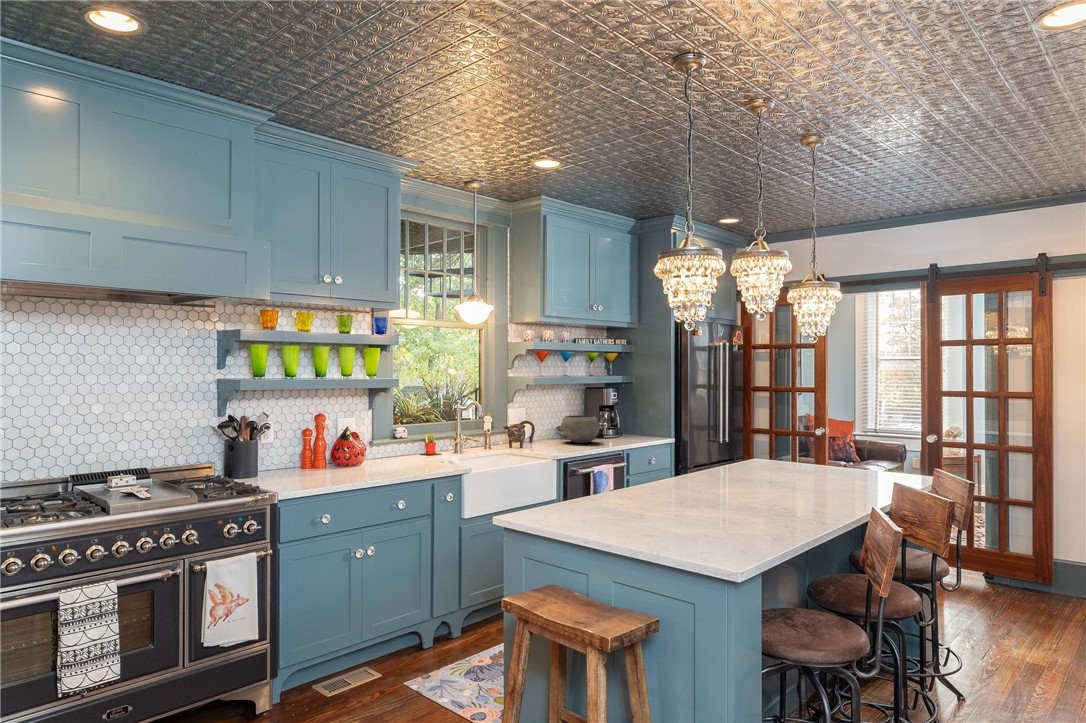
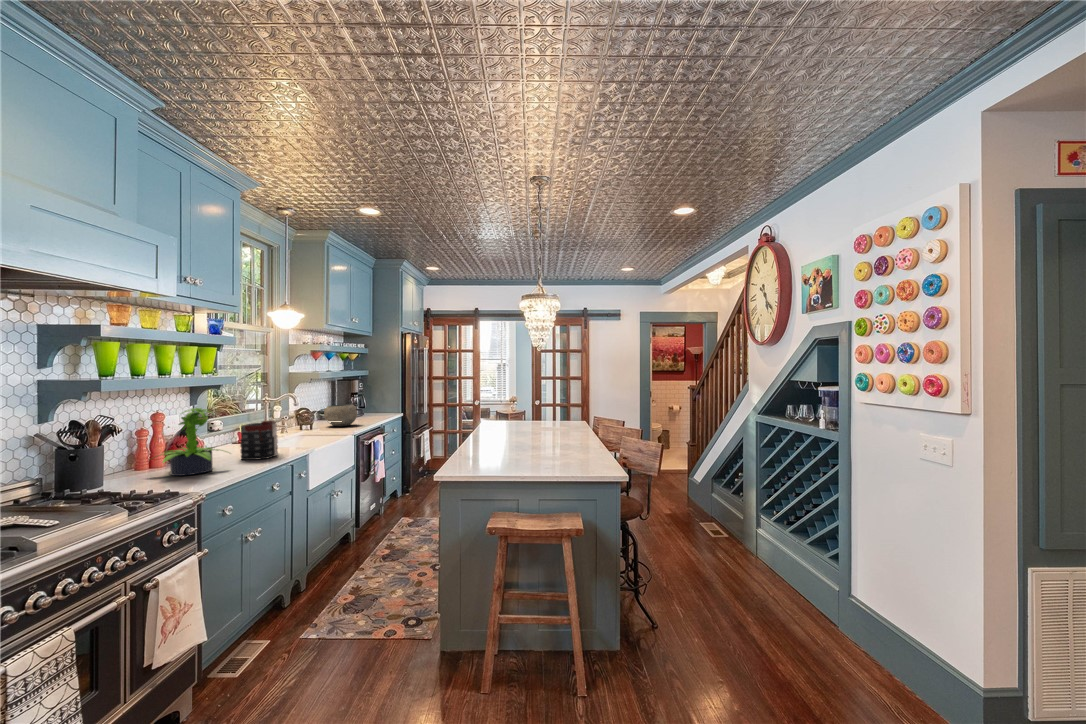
potted plant: none [296,410,360,476] -> present [155,408,223,476]
mug: none [391,429,435,470] -> present [240,420,278,460]

